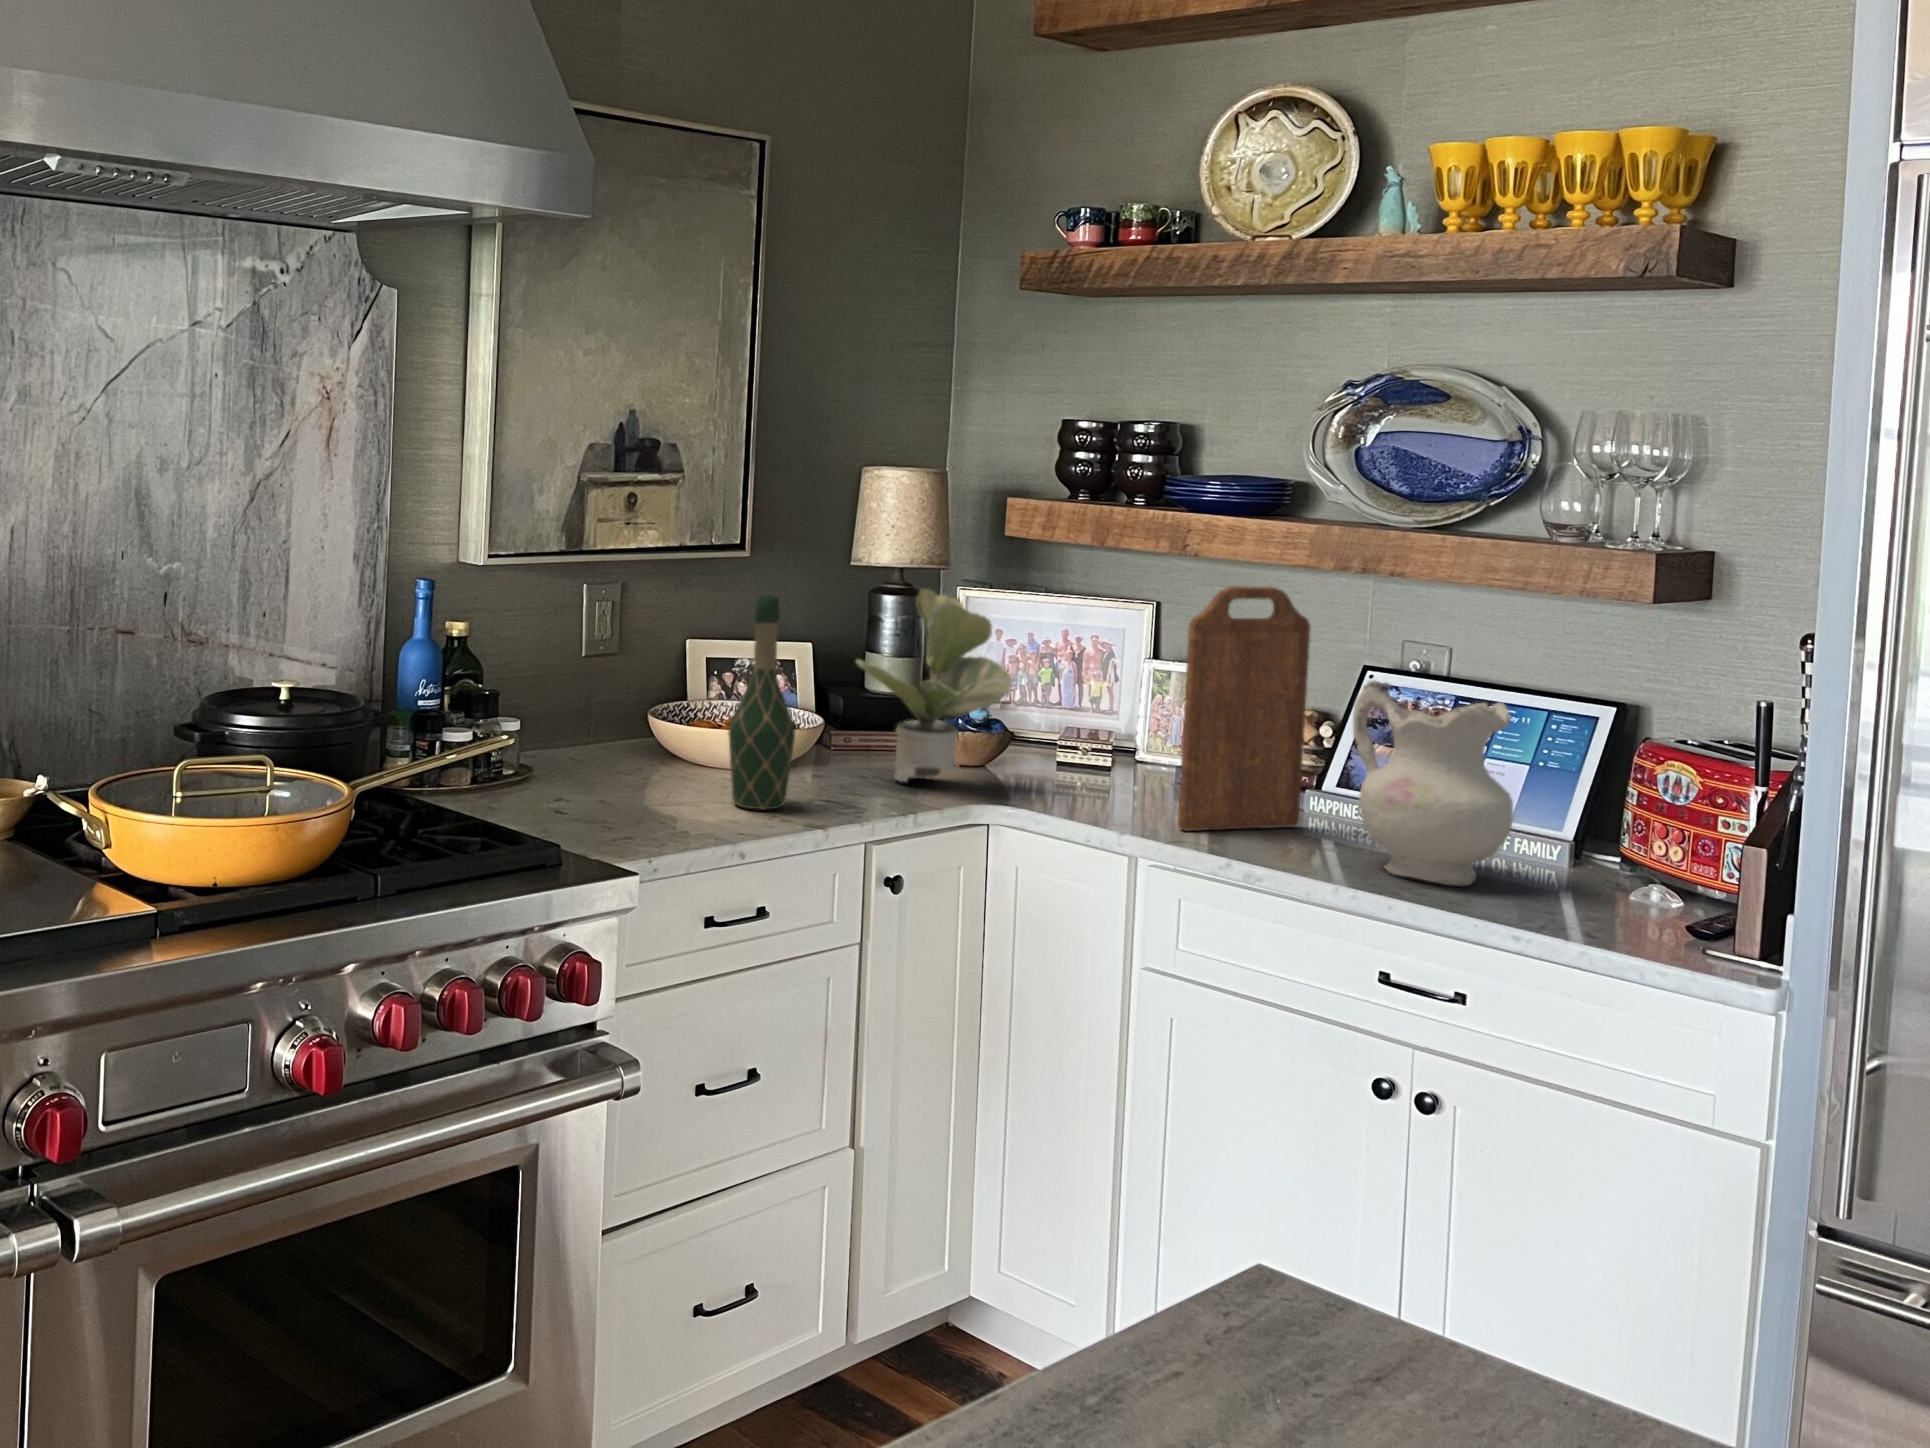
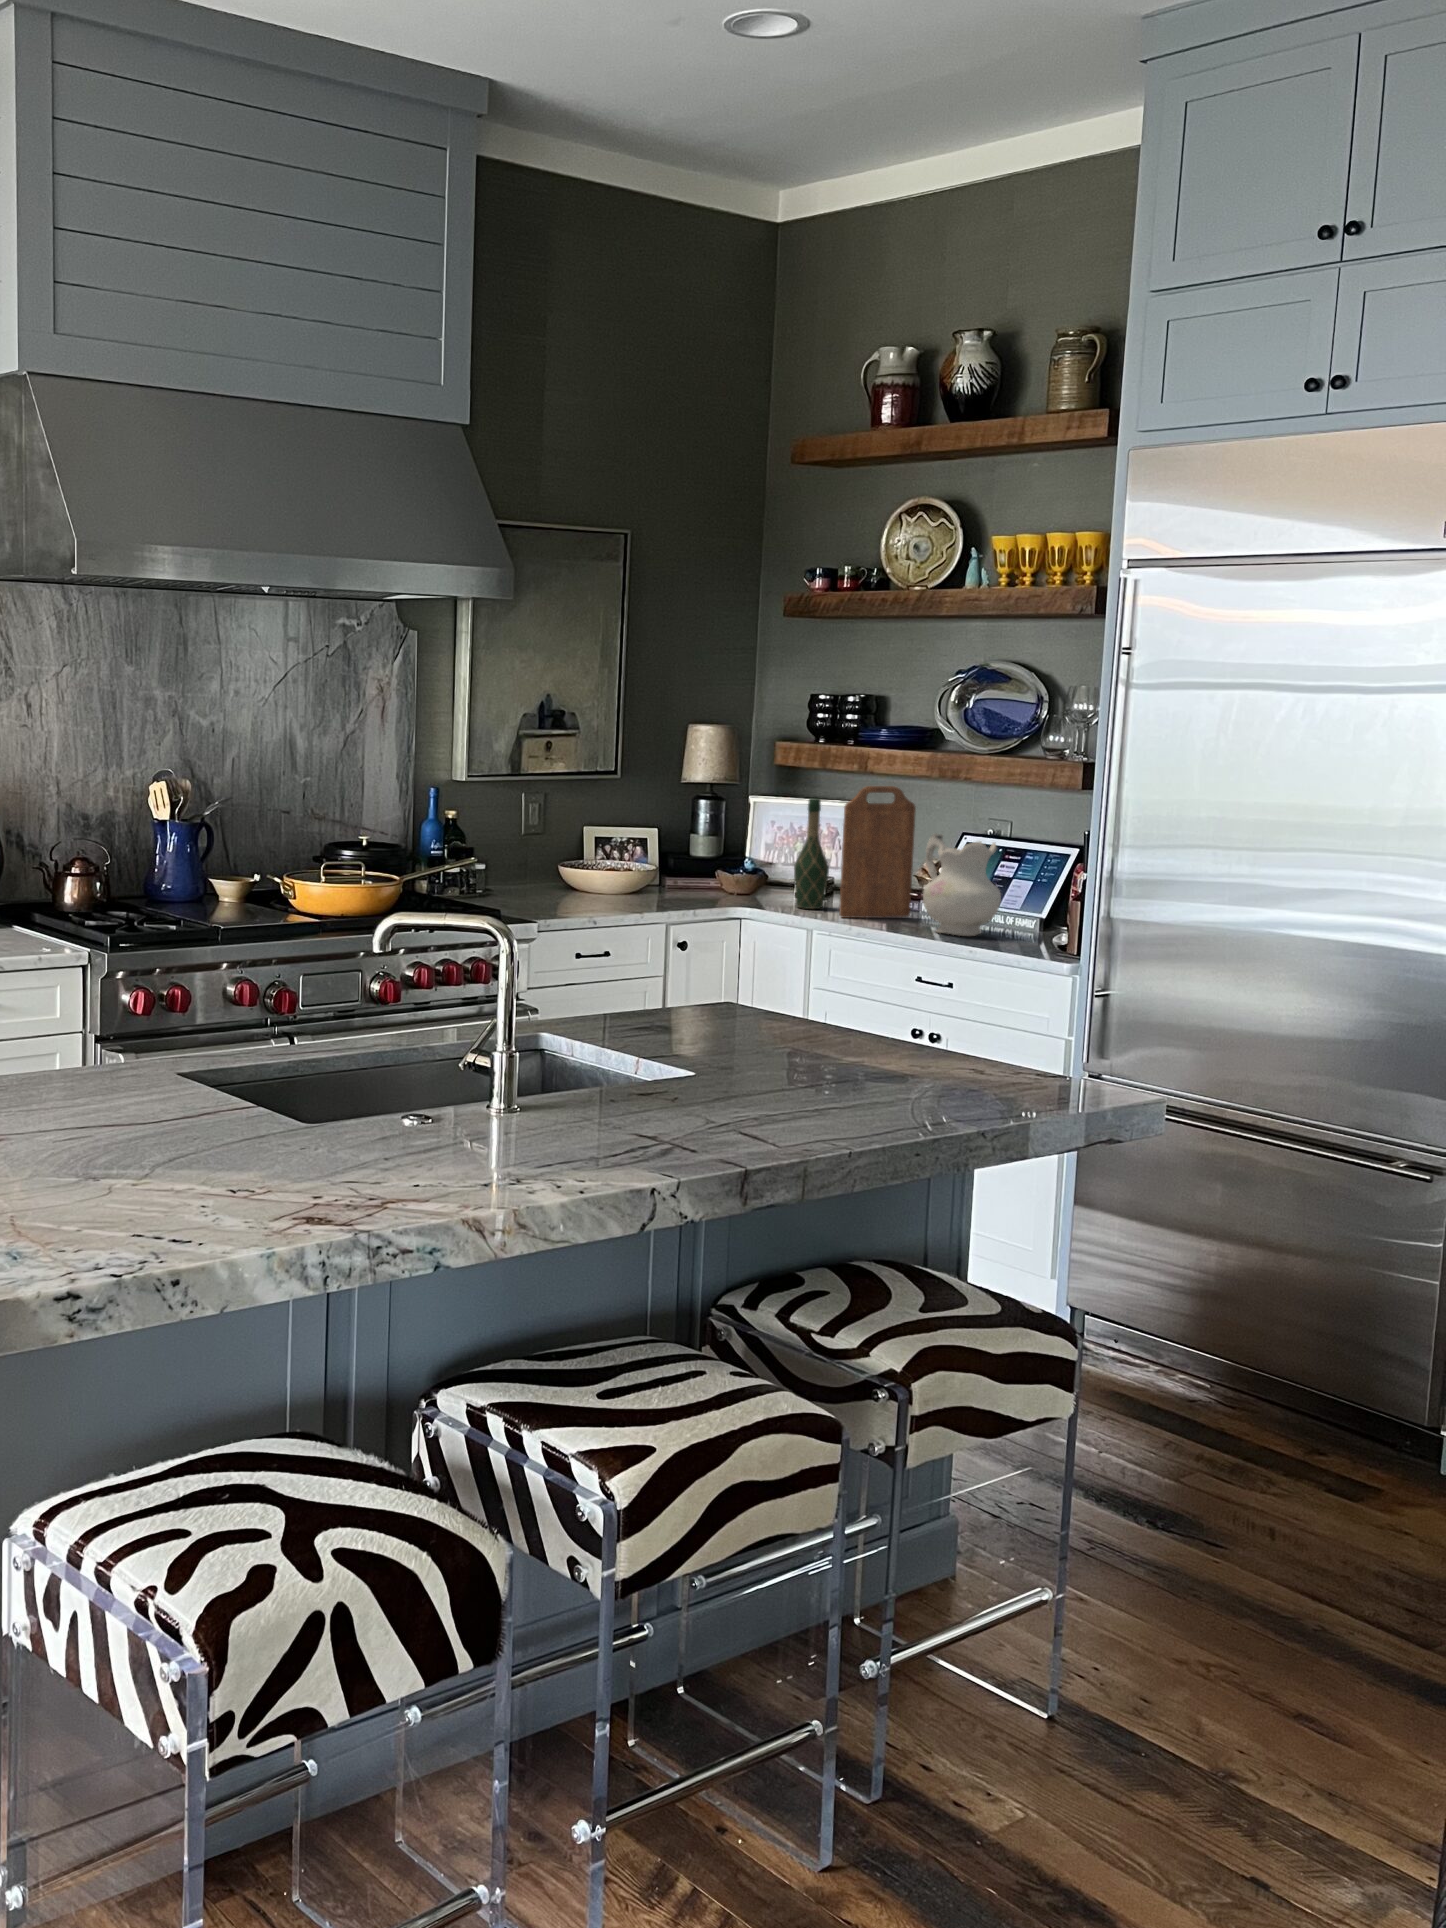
potted plant: present [856,588,1012,781] -> none [672,791,760,898]
wine bottle: present [728,595,795,810] -> present [794,798,829,909]

